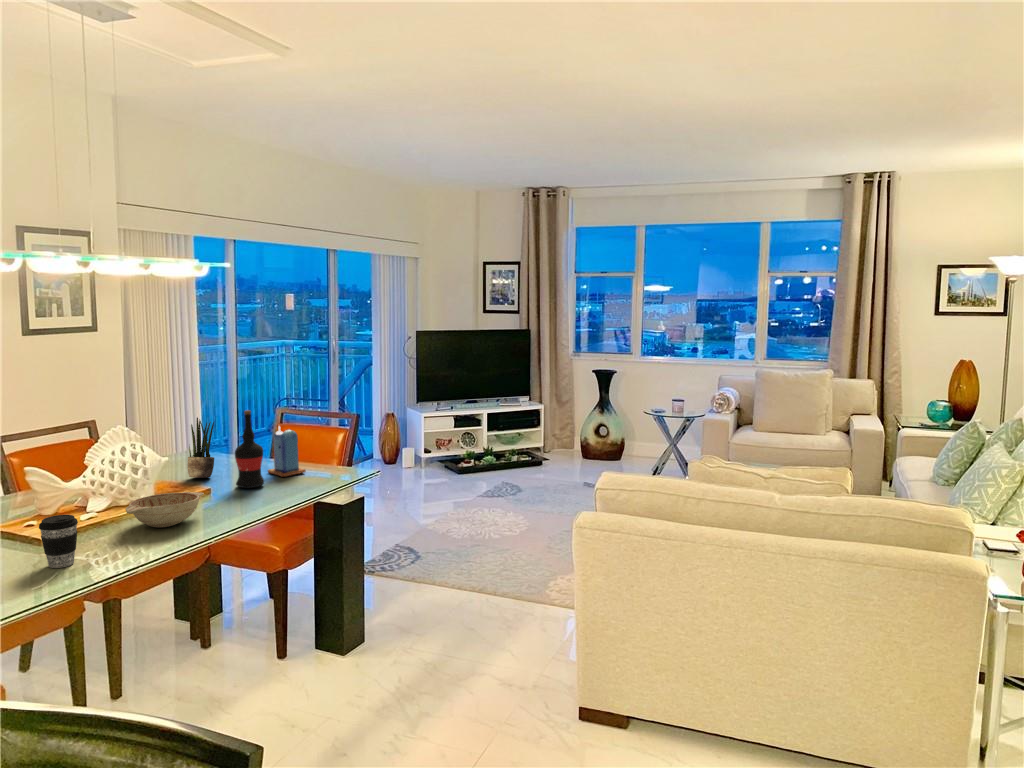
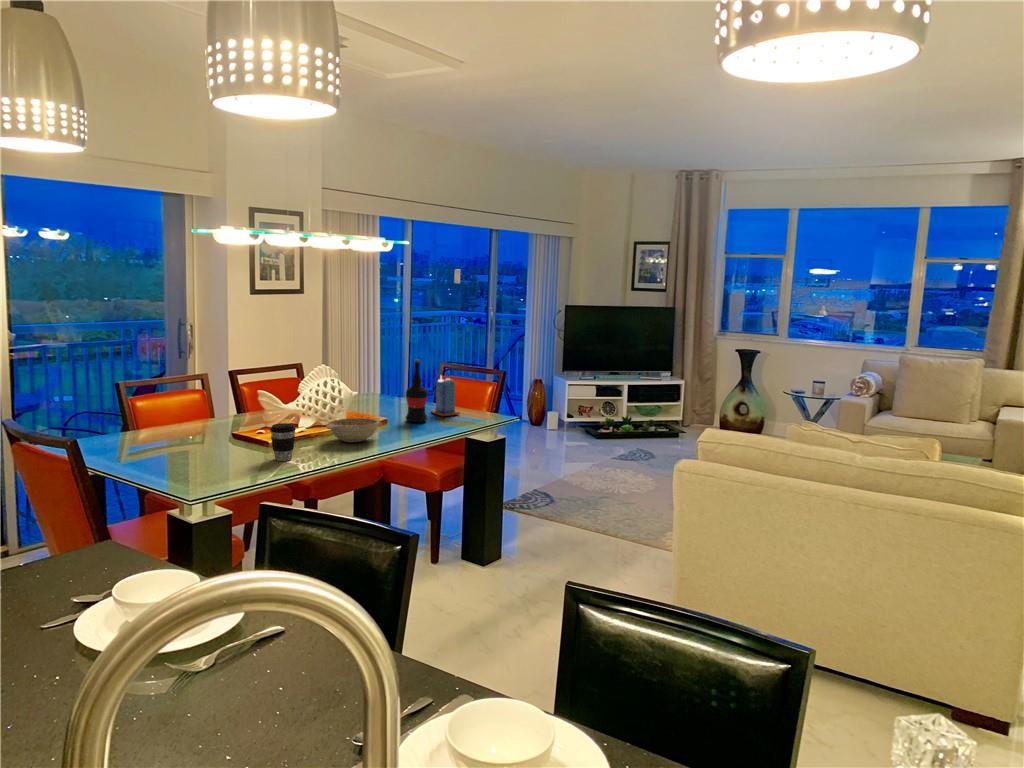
potted plant: present [188,418,214,478] -> none [370,363,391,412]

